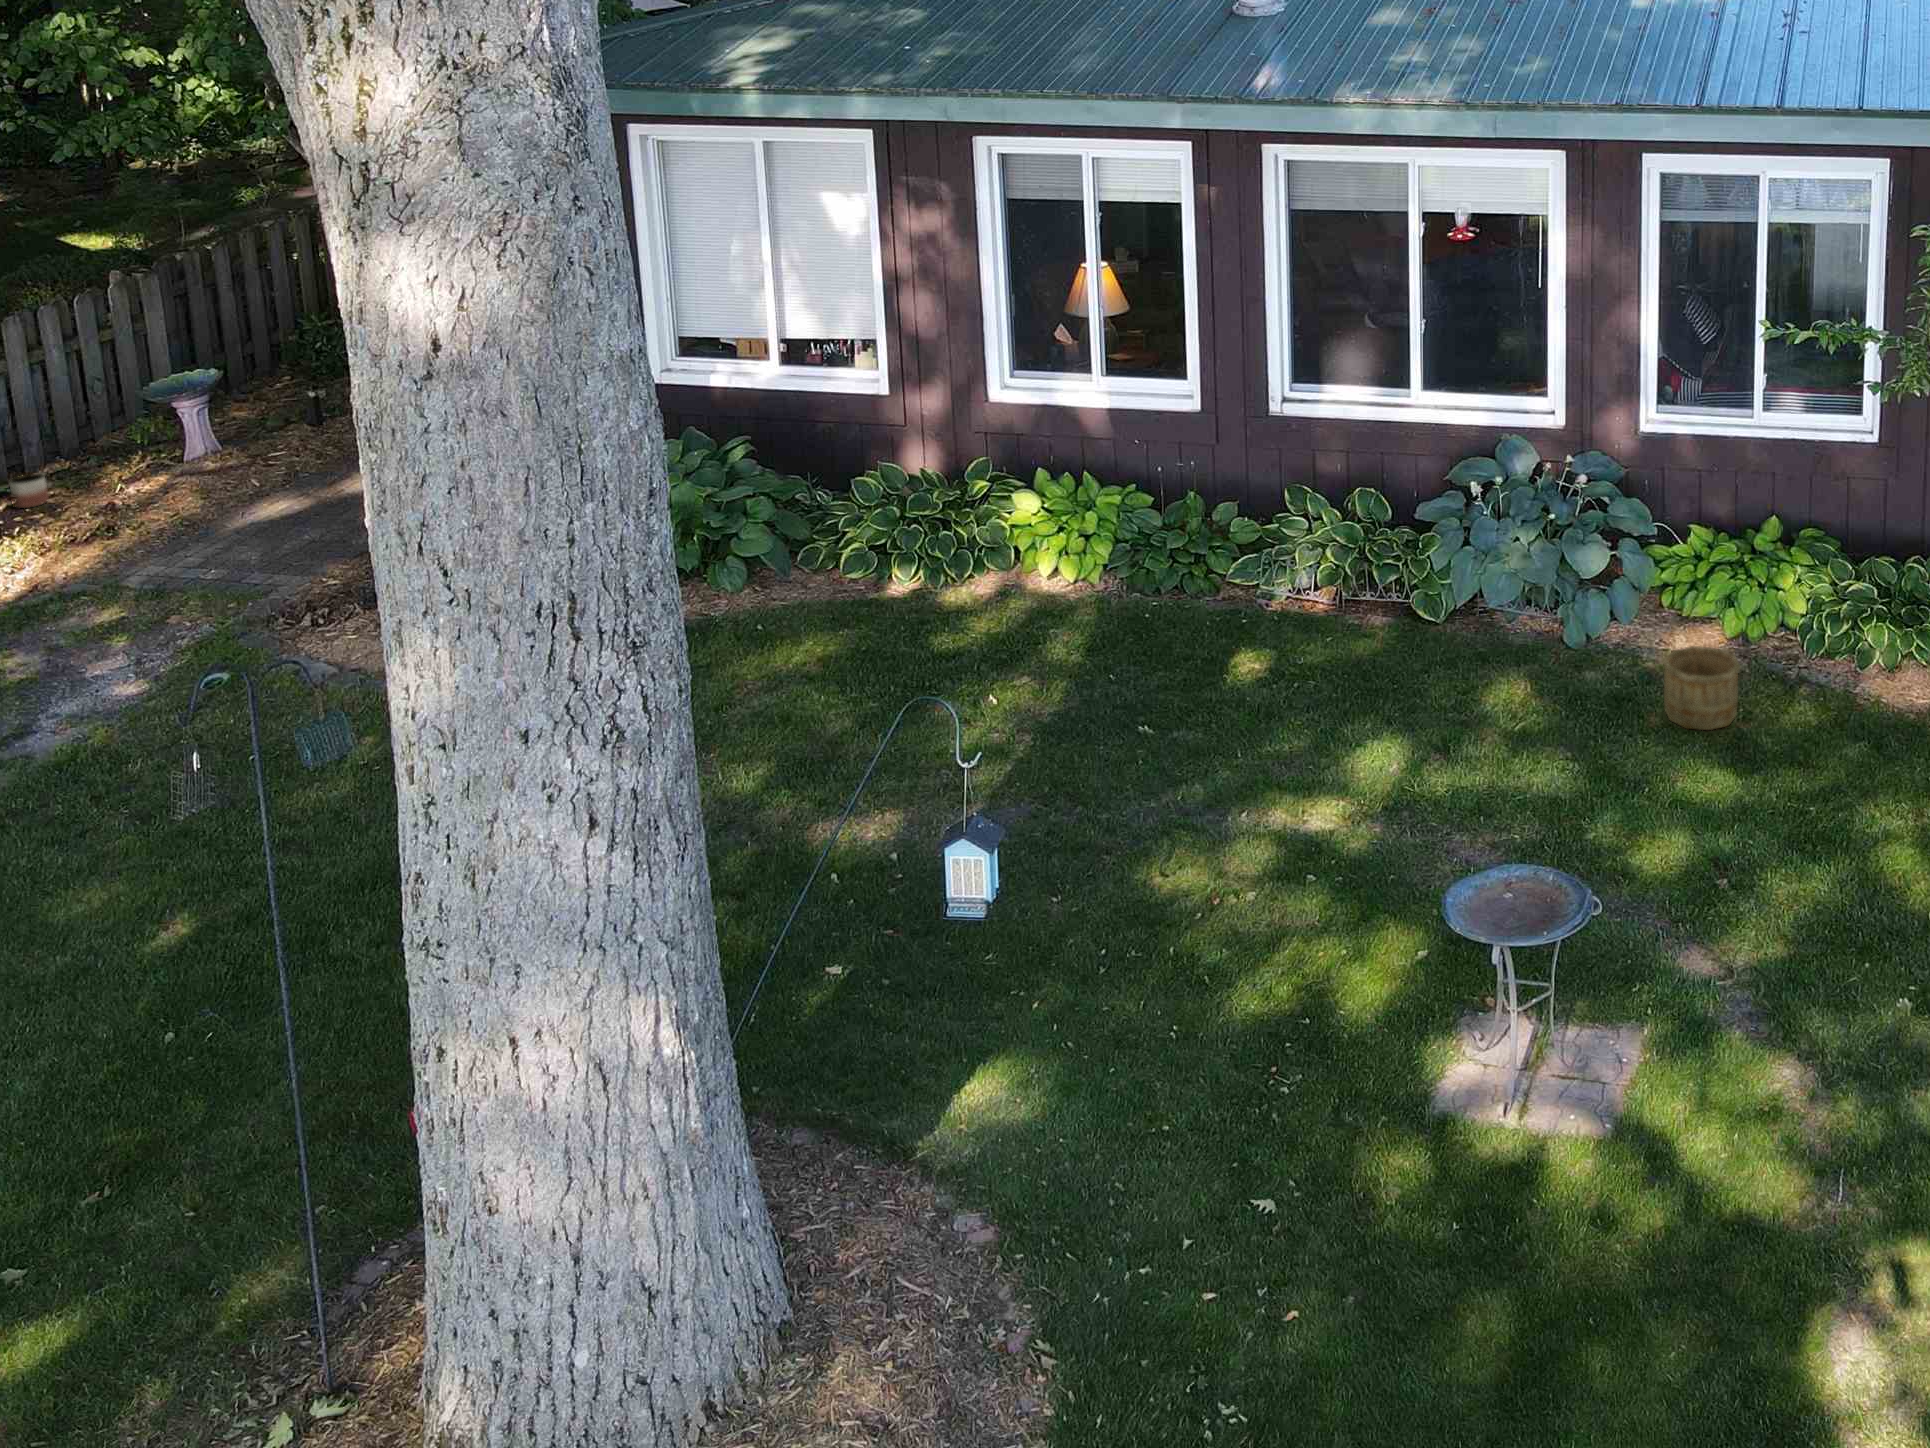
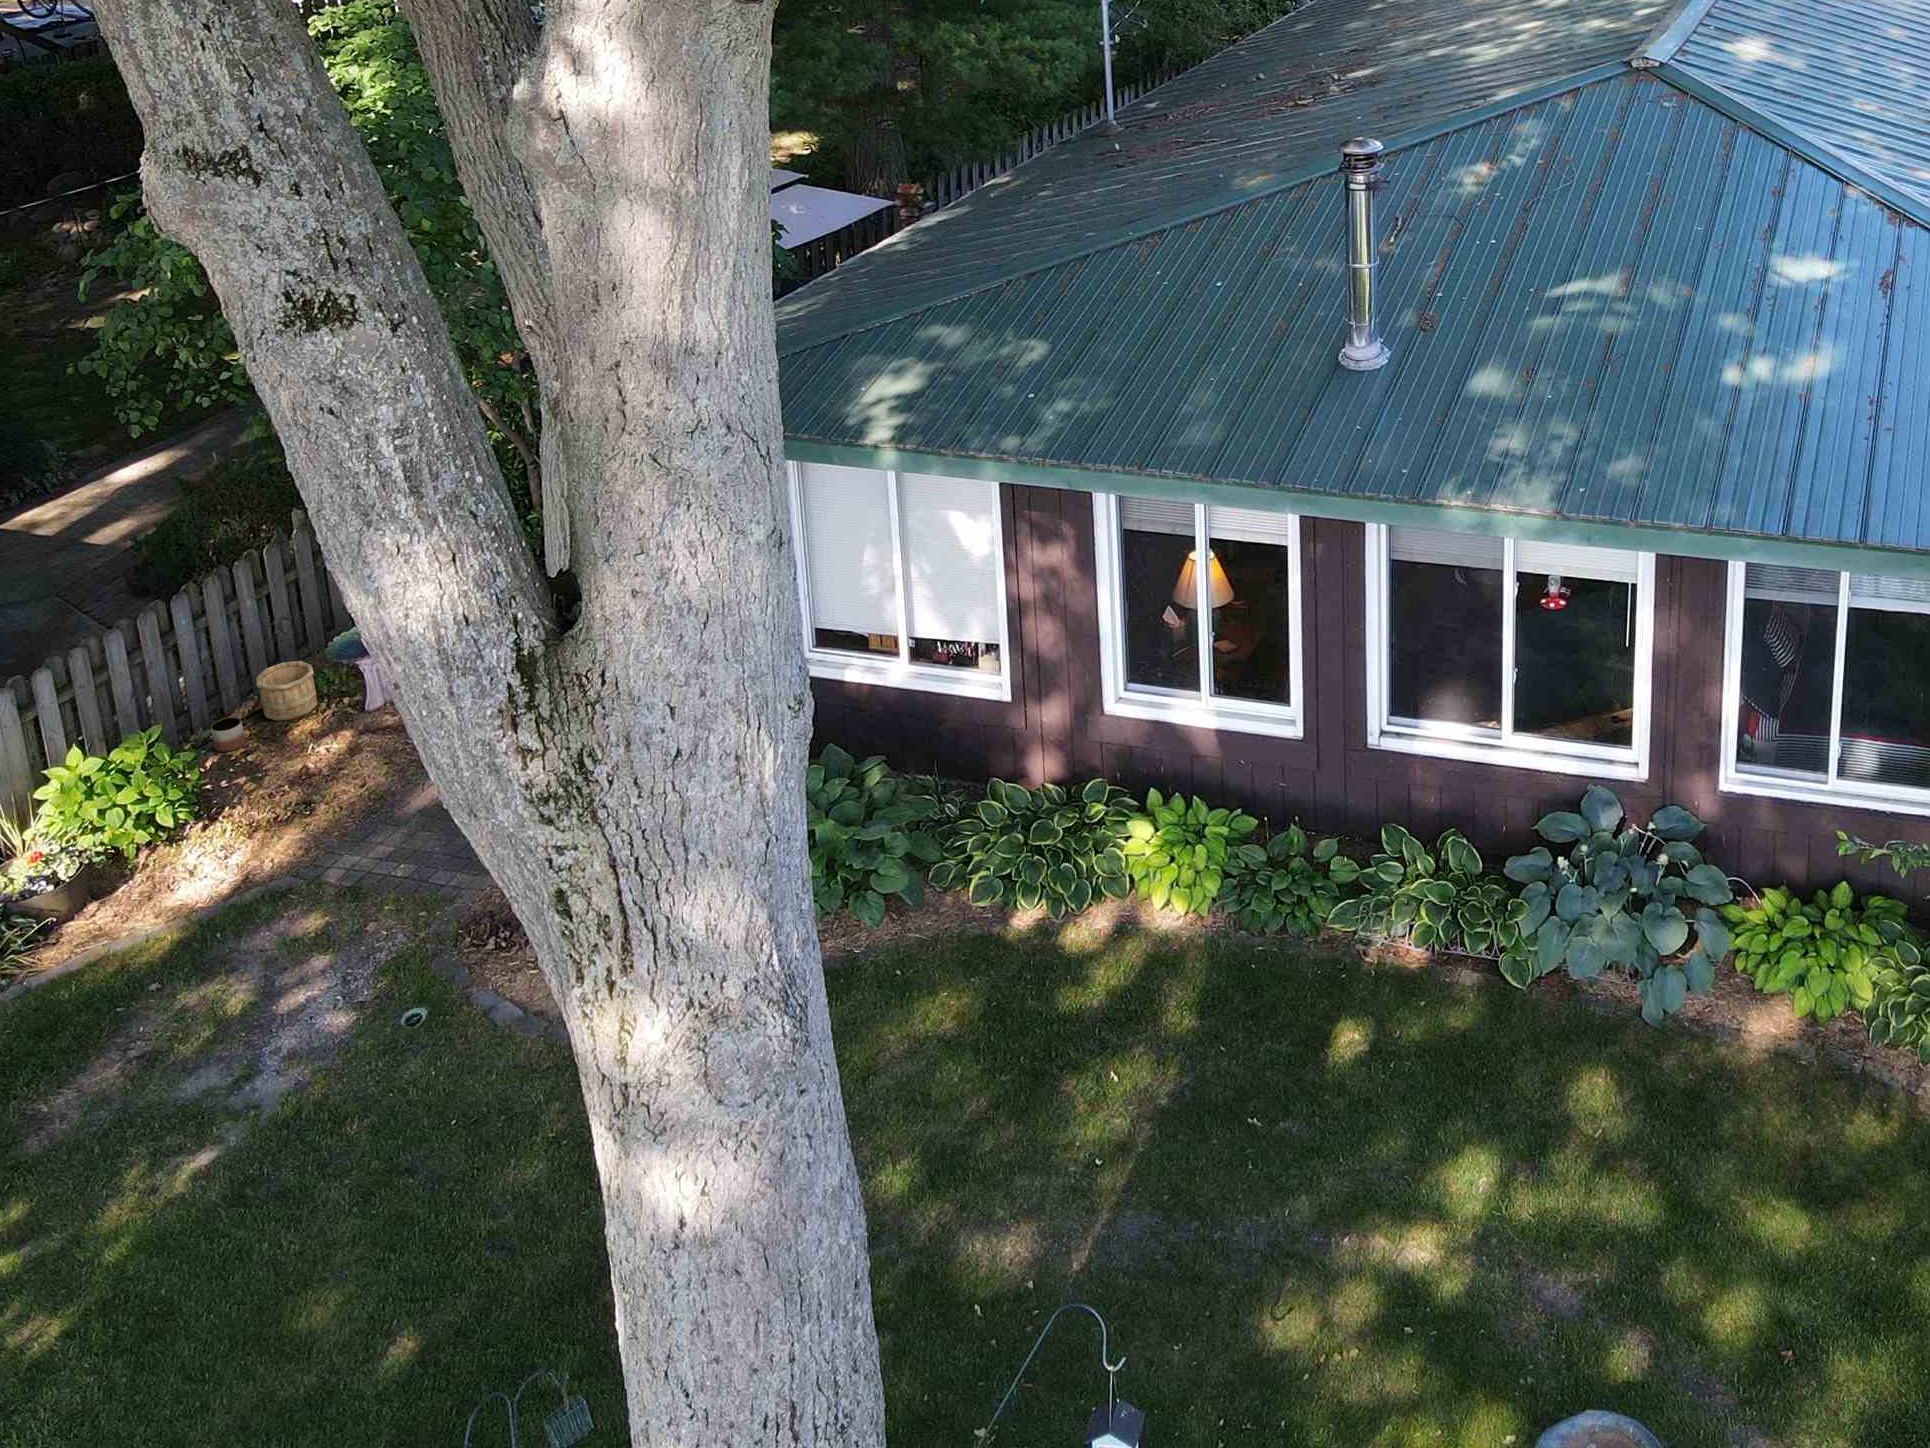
wooden bucket: present [1663,646,1740,730] -> present [256,661,317,721]

